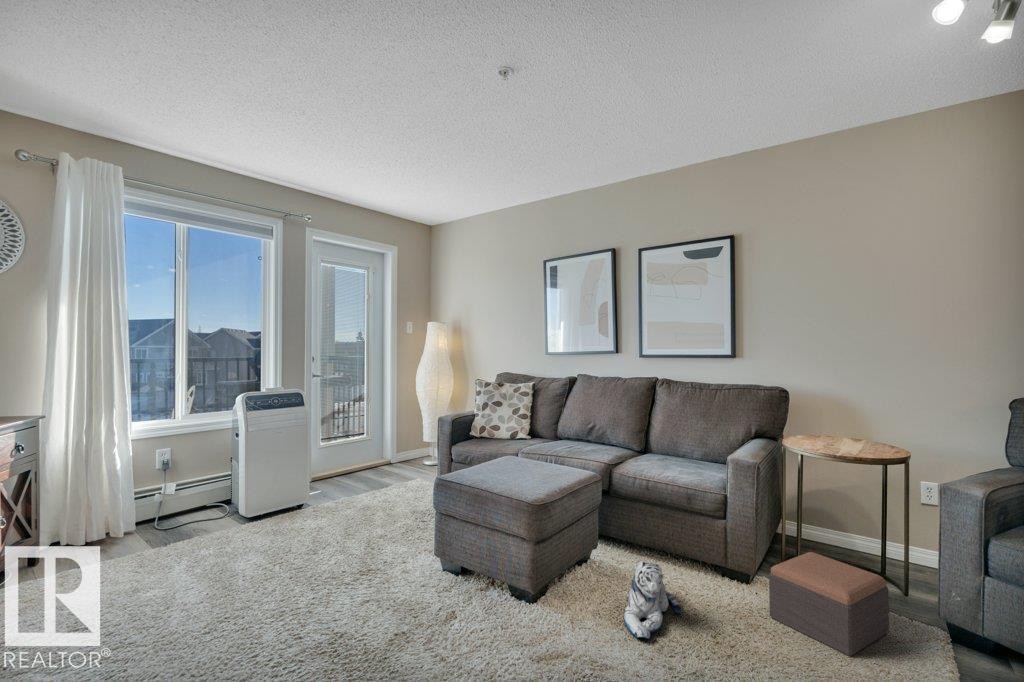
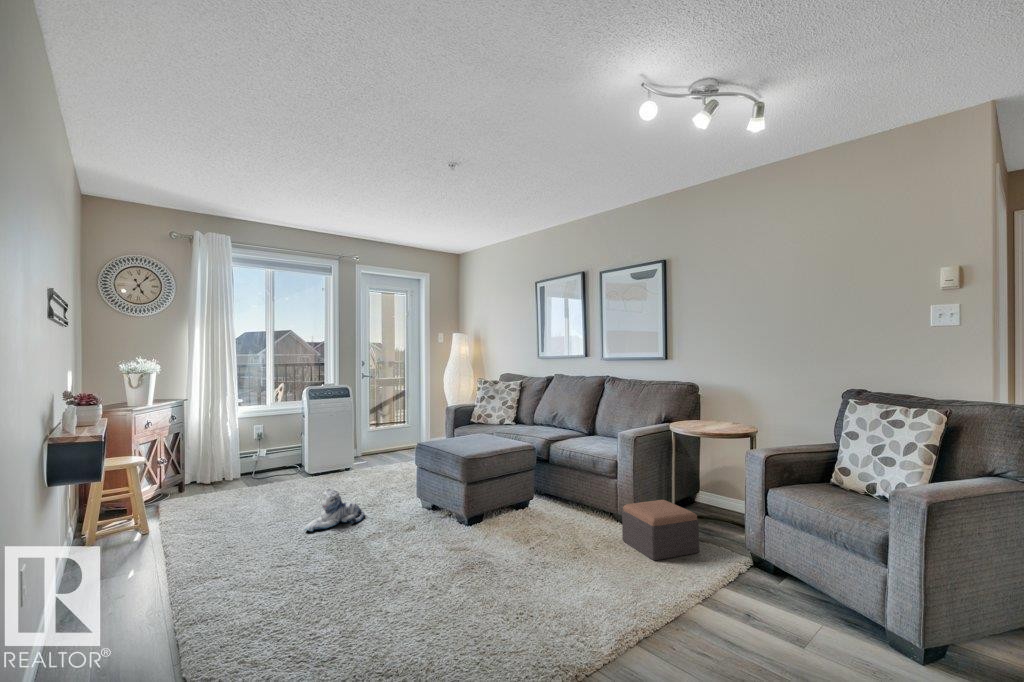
plush toy: present [624,562,681,639] -> present [304,489,365,531]

